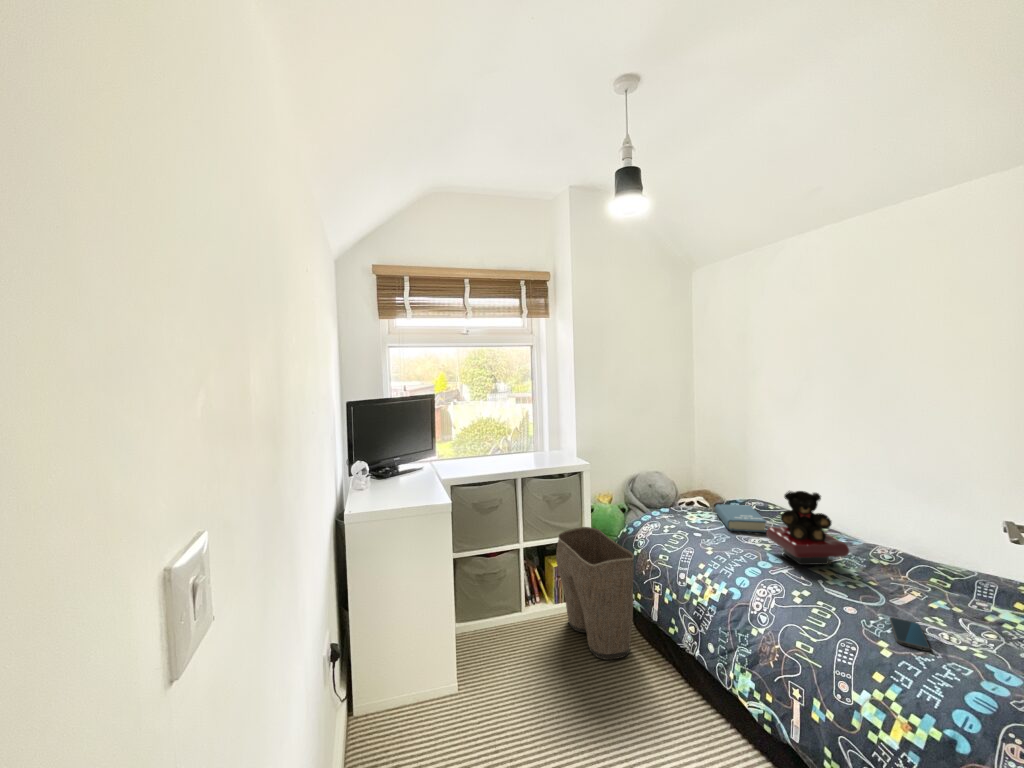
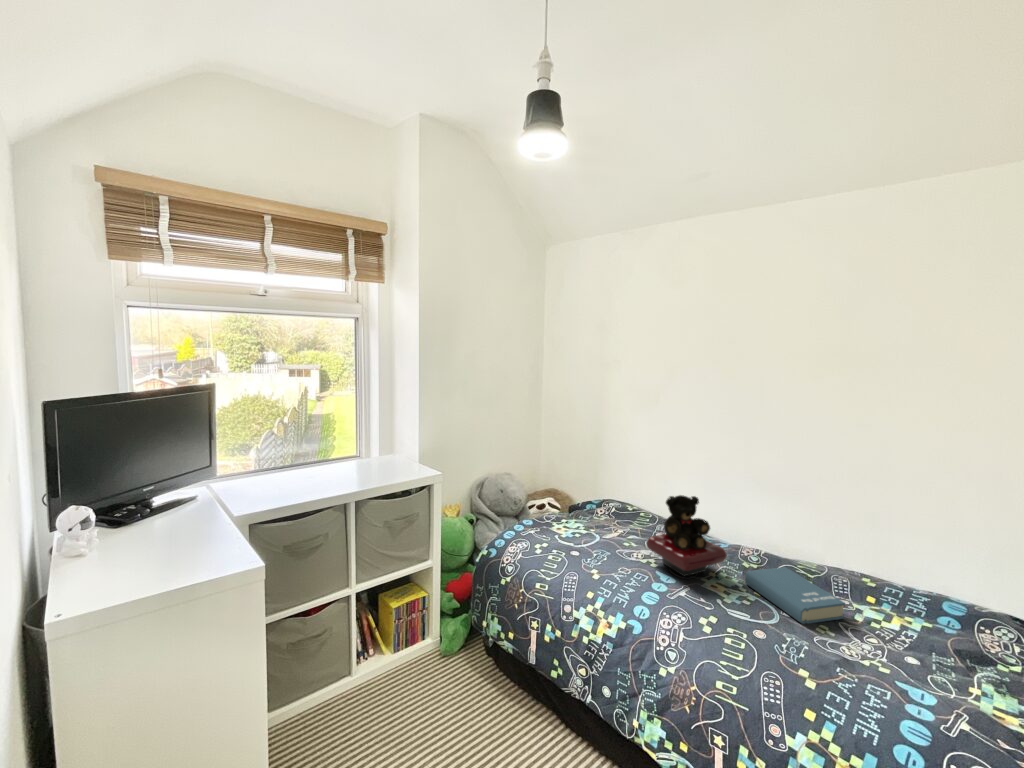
book: present [715,504,766,532] -> present [745,567,845,624]
laundry basket: present [556,527,634,660] -> none [401,553,506,724]
smartphone: present [889,617,930,651] -> none [788,631,838,669]

